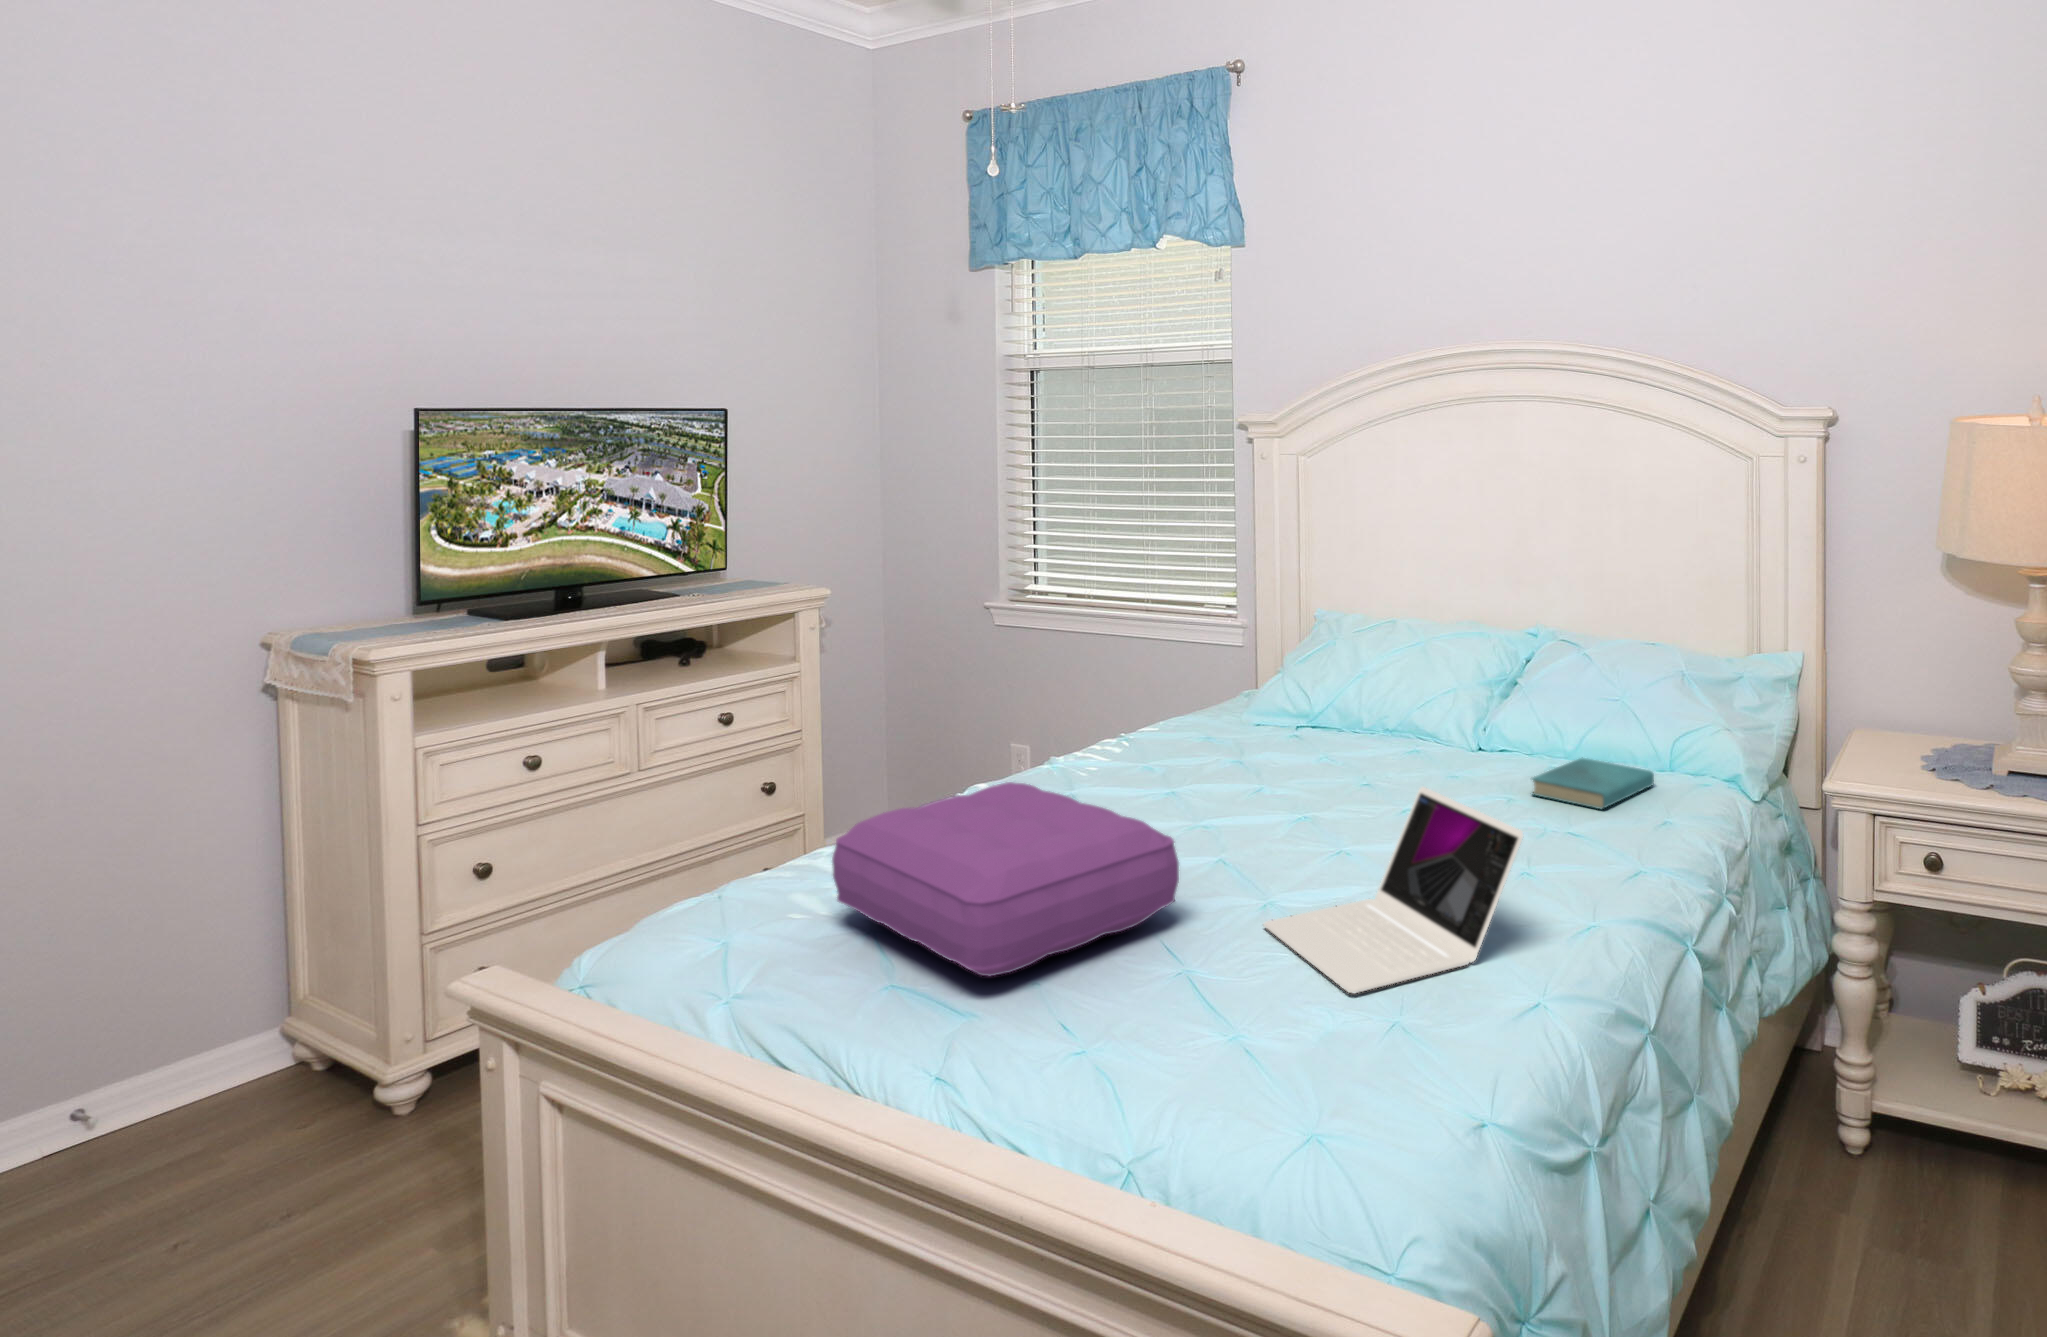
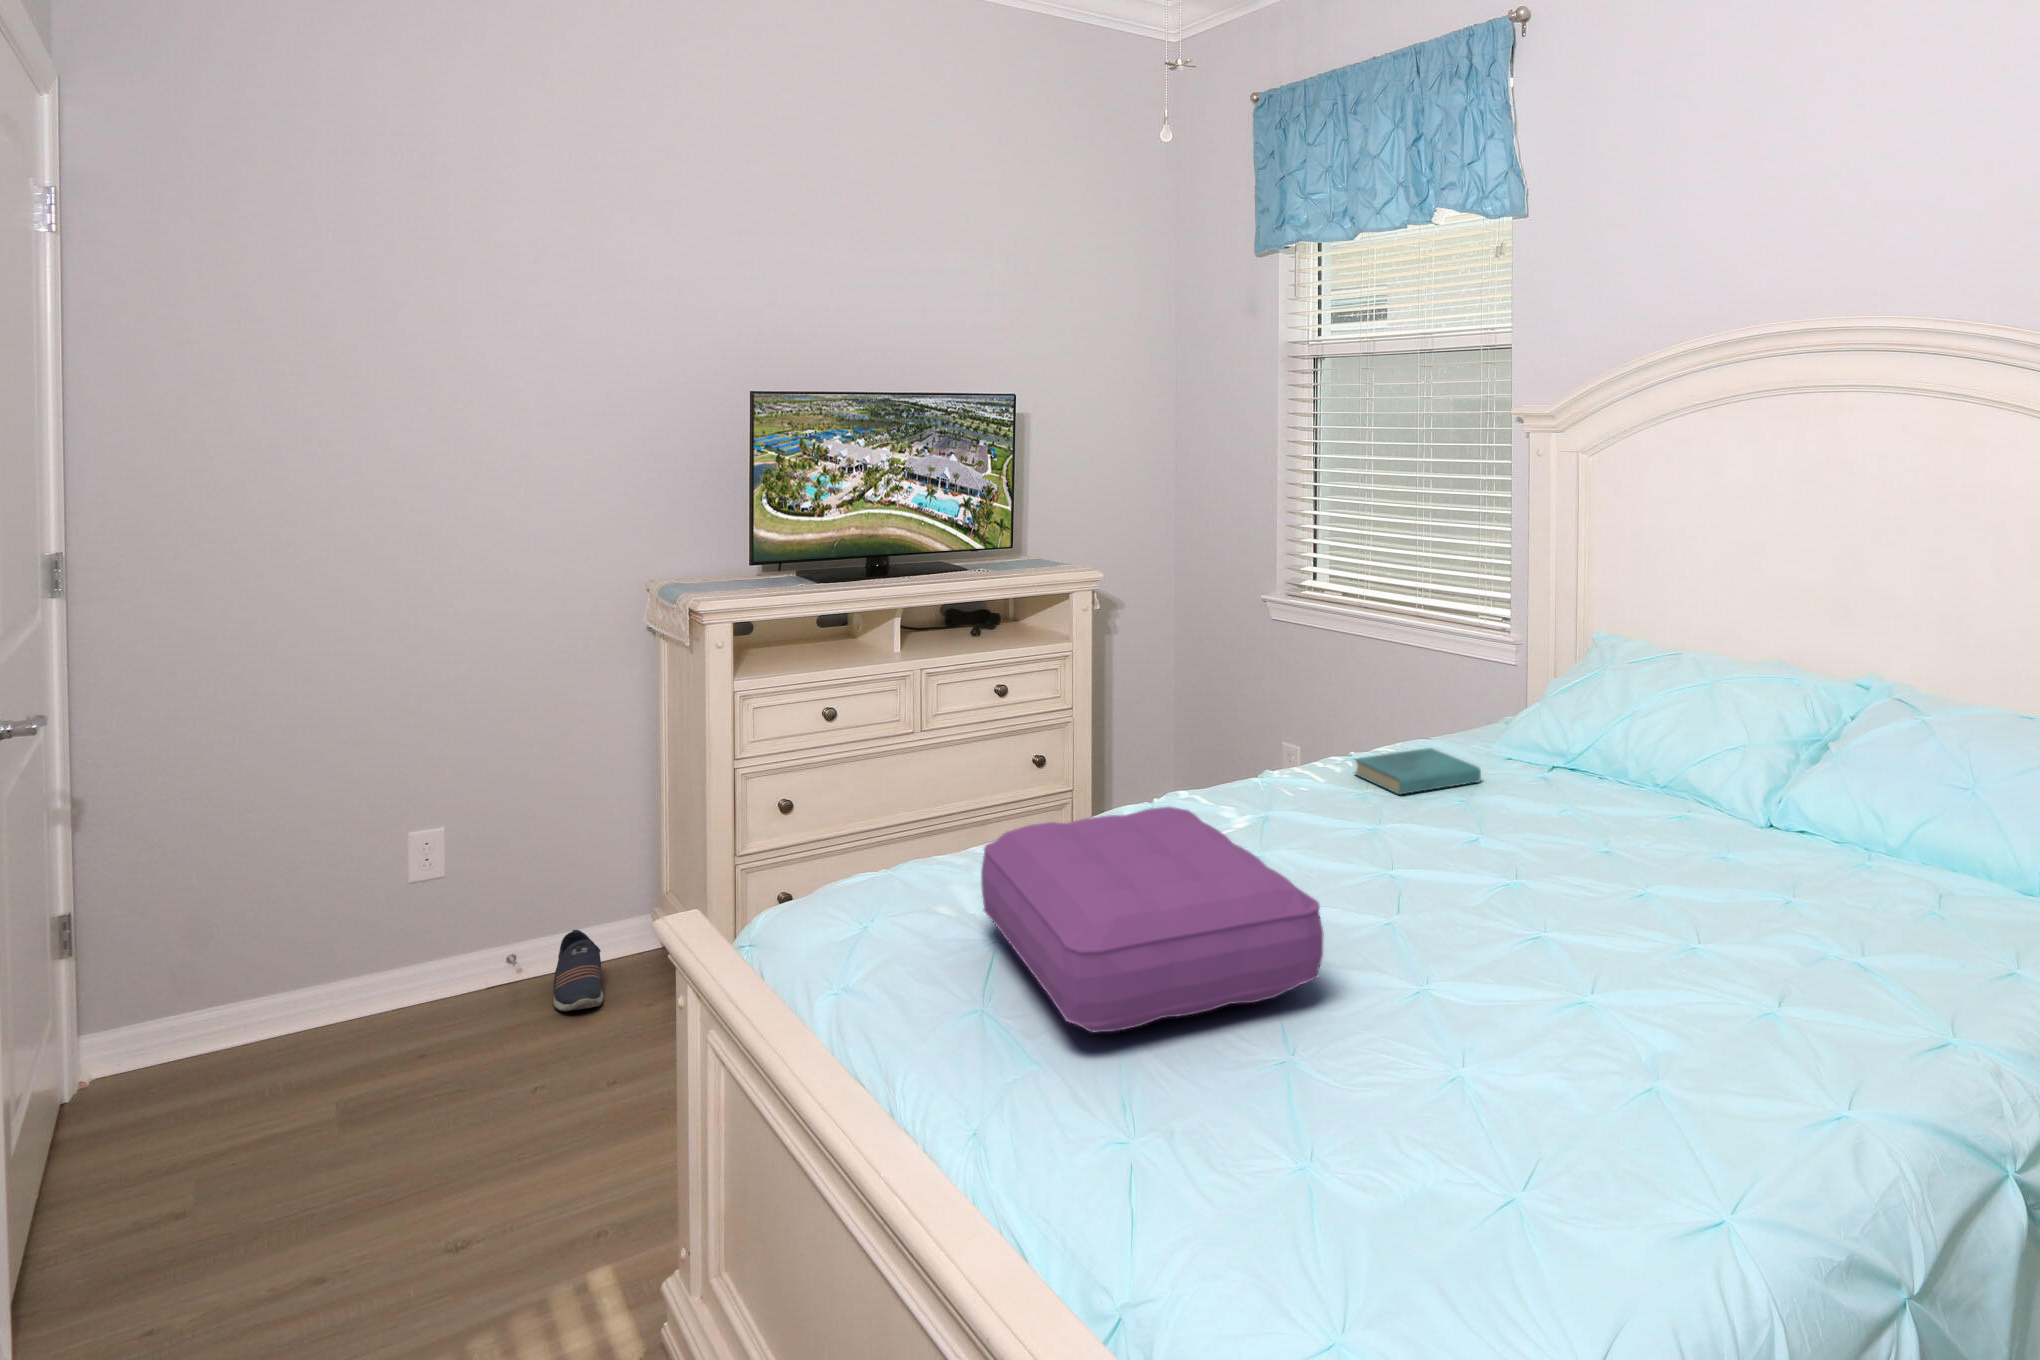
book: present [1532,757,1654,809] -> present [1355,748,1481,795]
laptop: present [1264,787,1523,993] -> none [1417,887,1752,1152]
shoe: none [157,1059,240,1154] -> present [553,930,604,1011]

